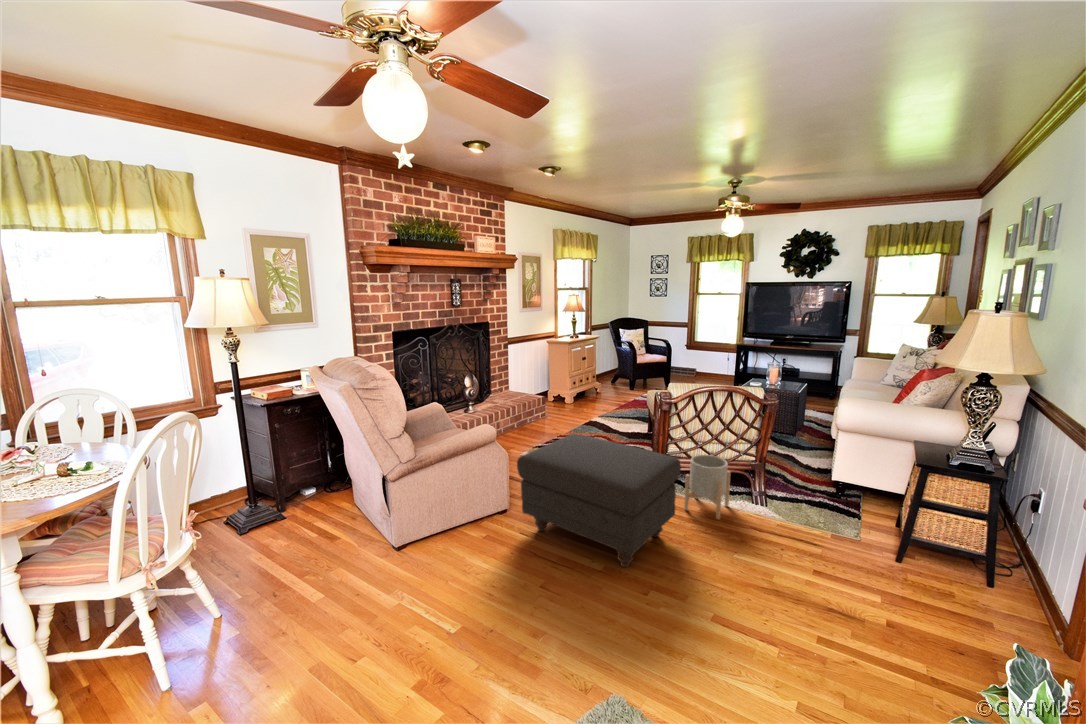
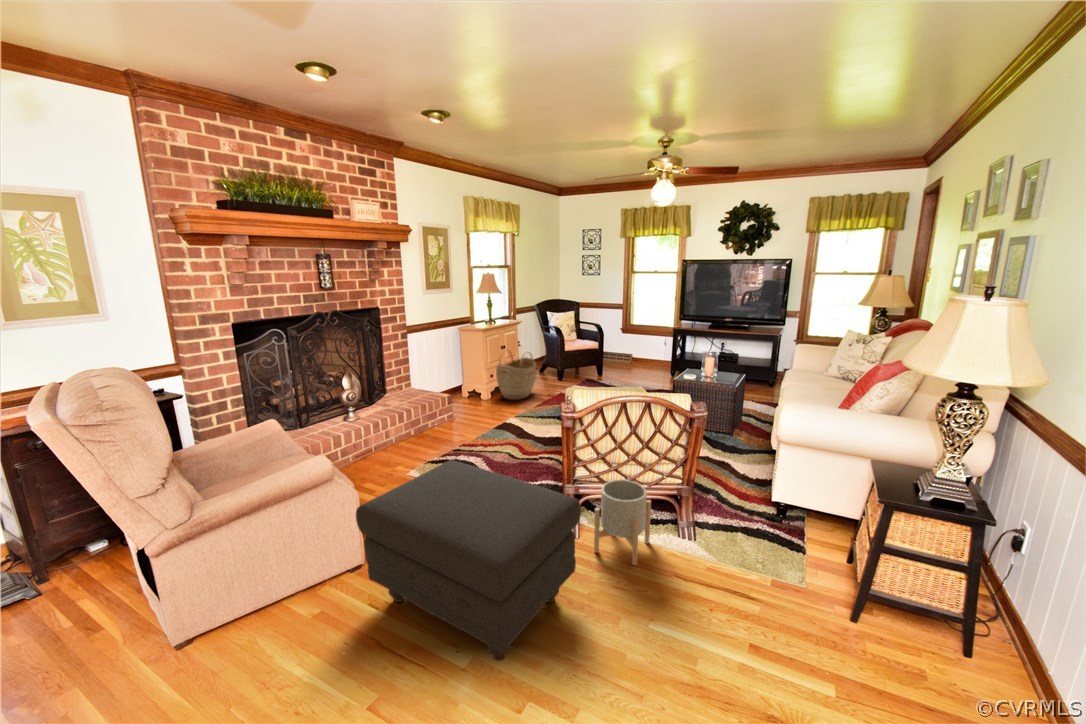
woven basket: none [579,360,613,404] -> present [496,350,536,400]

